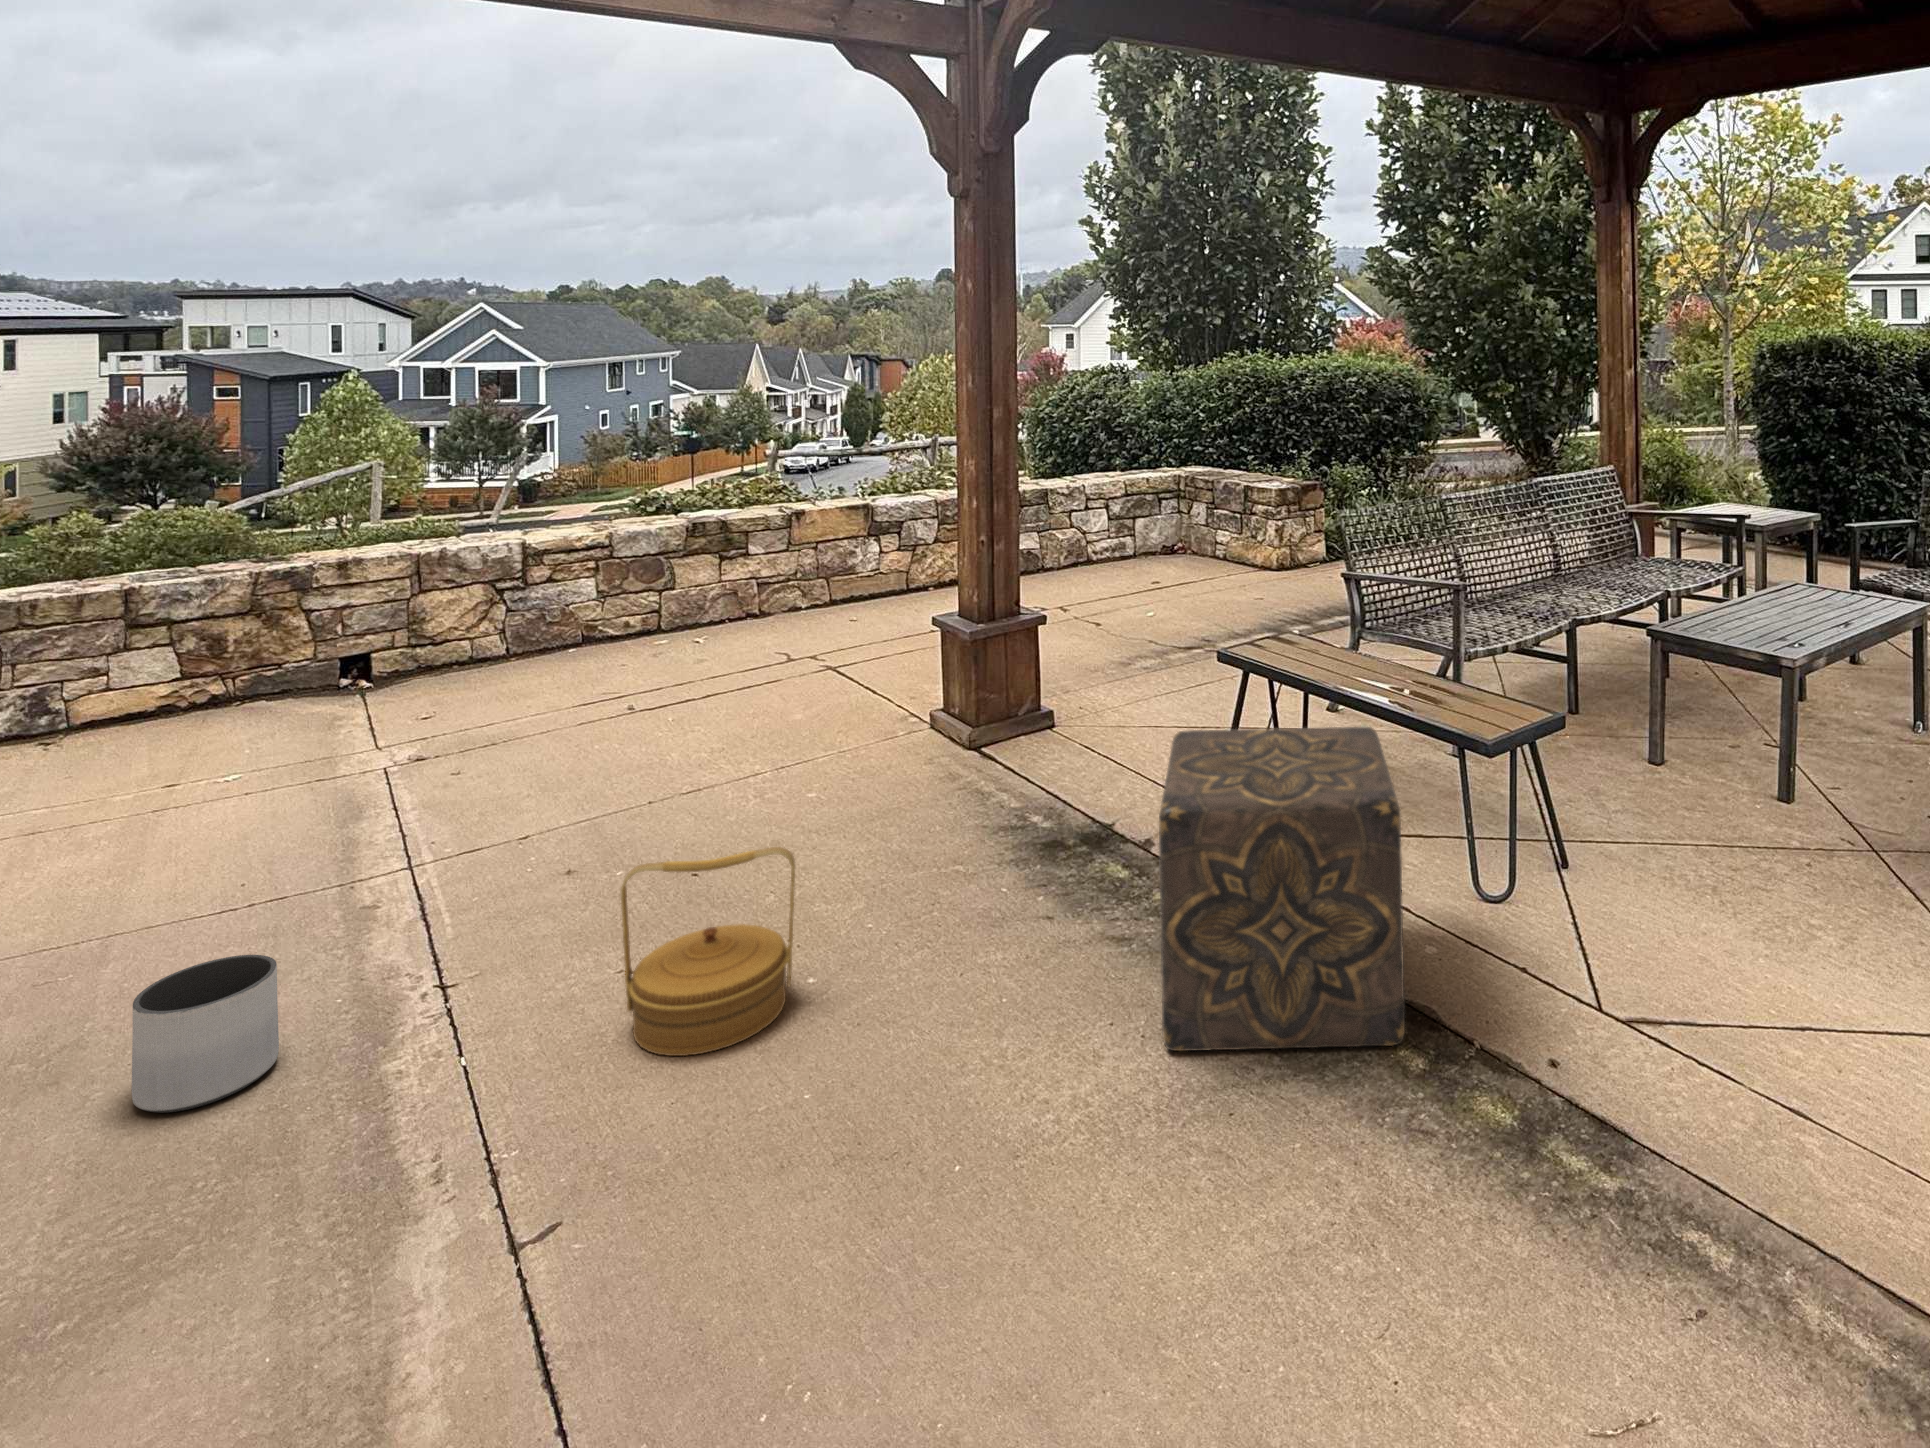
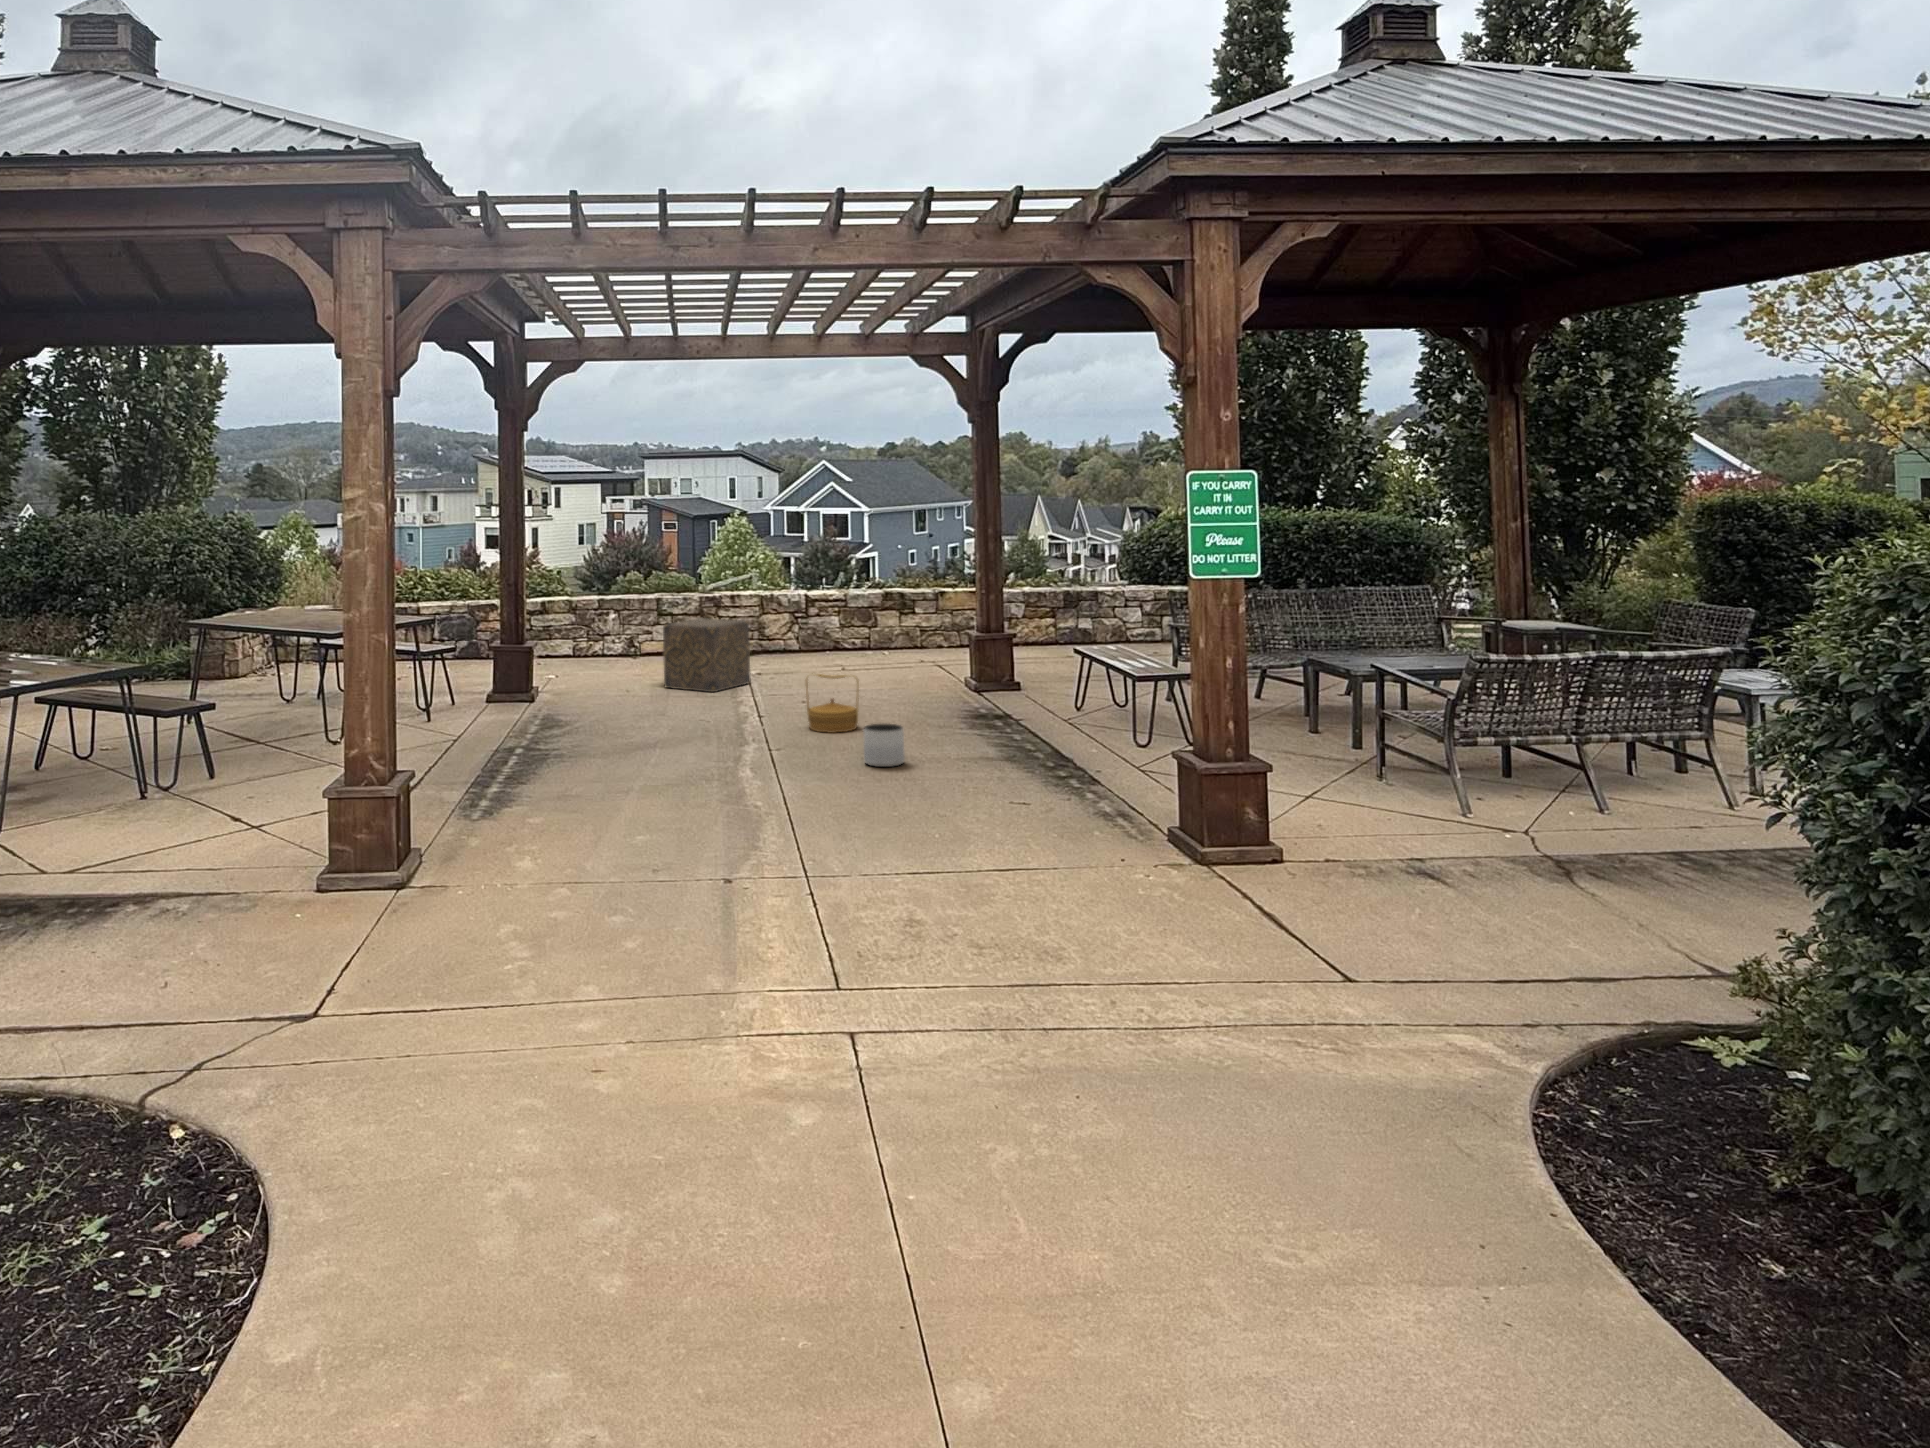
ottoman: present [1159,727,1405,1051] -> present [663,618,751,692]
planter: present [132,955,279,1113] -> present [863,724,905,767]

